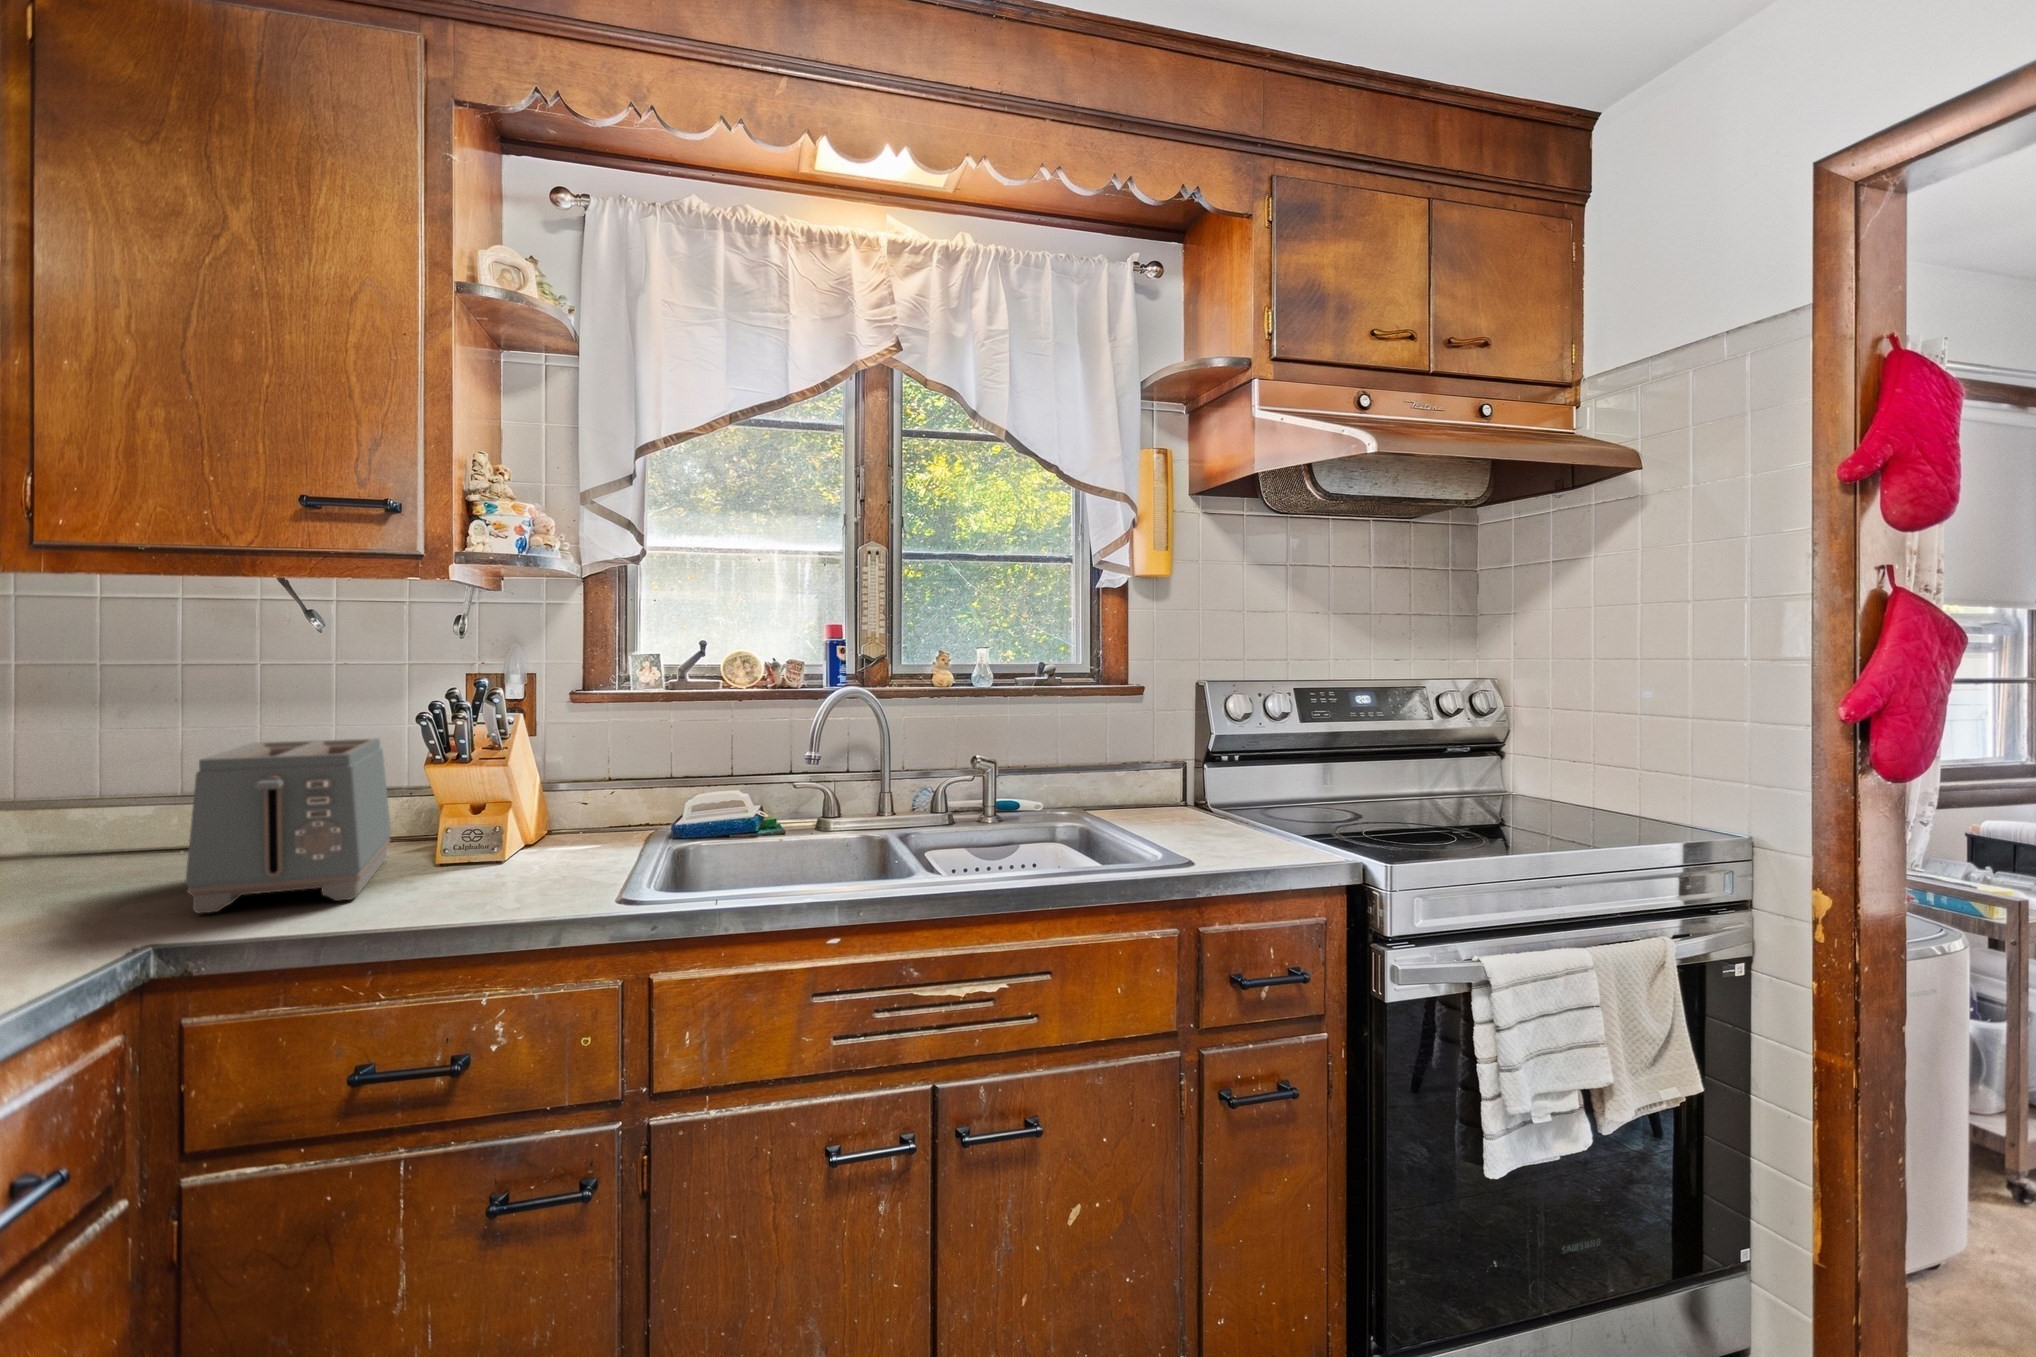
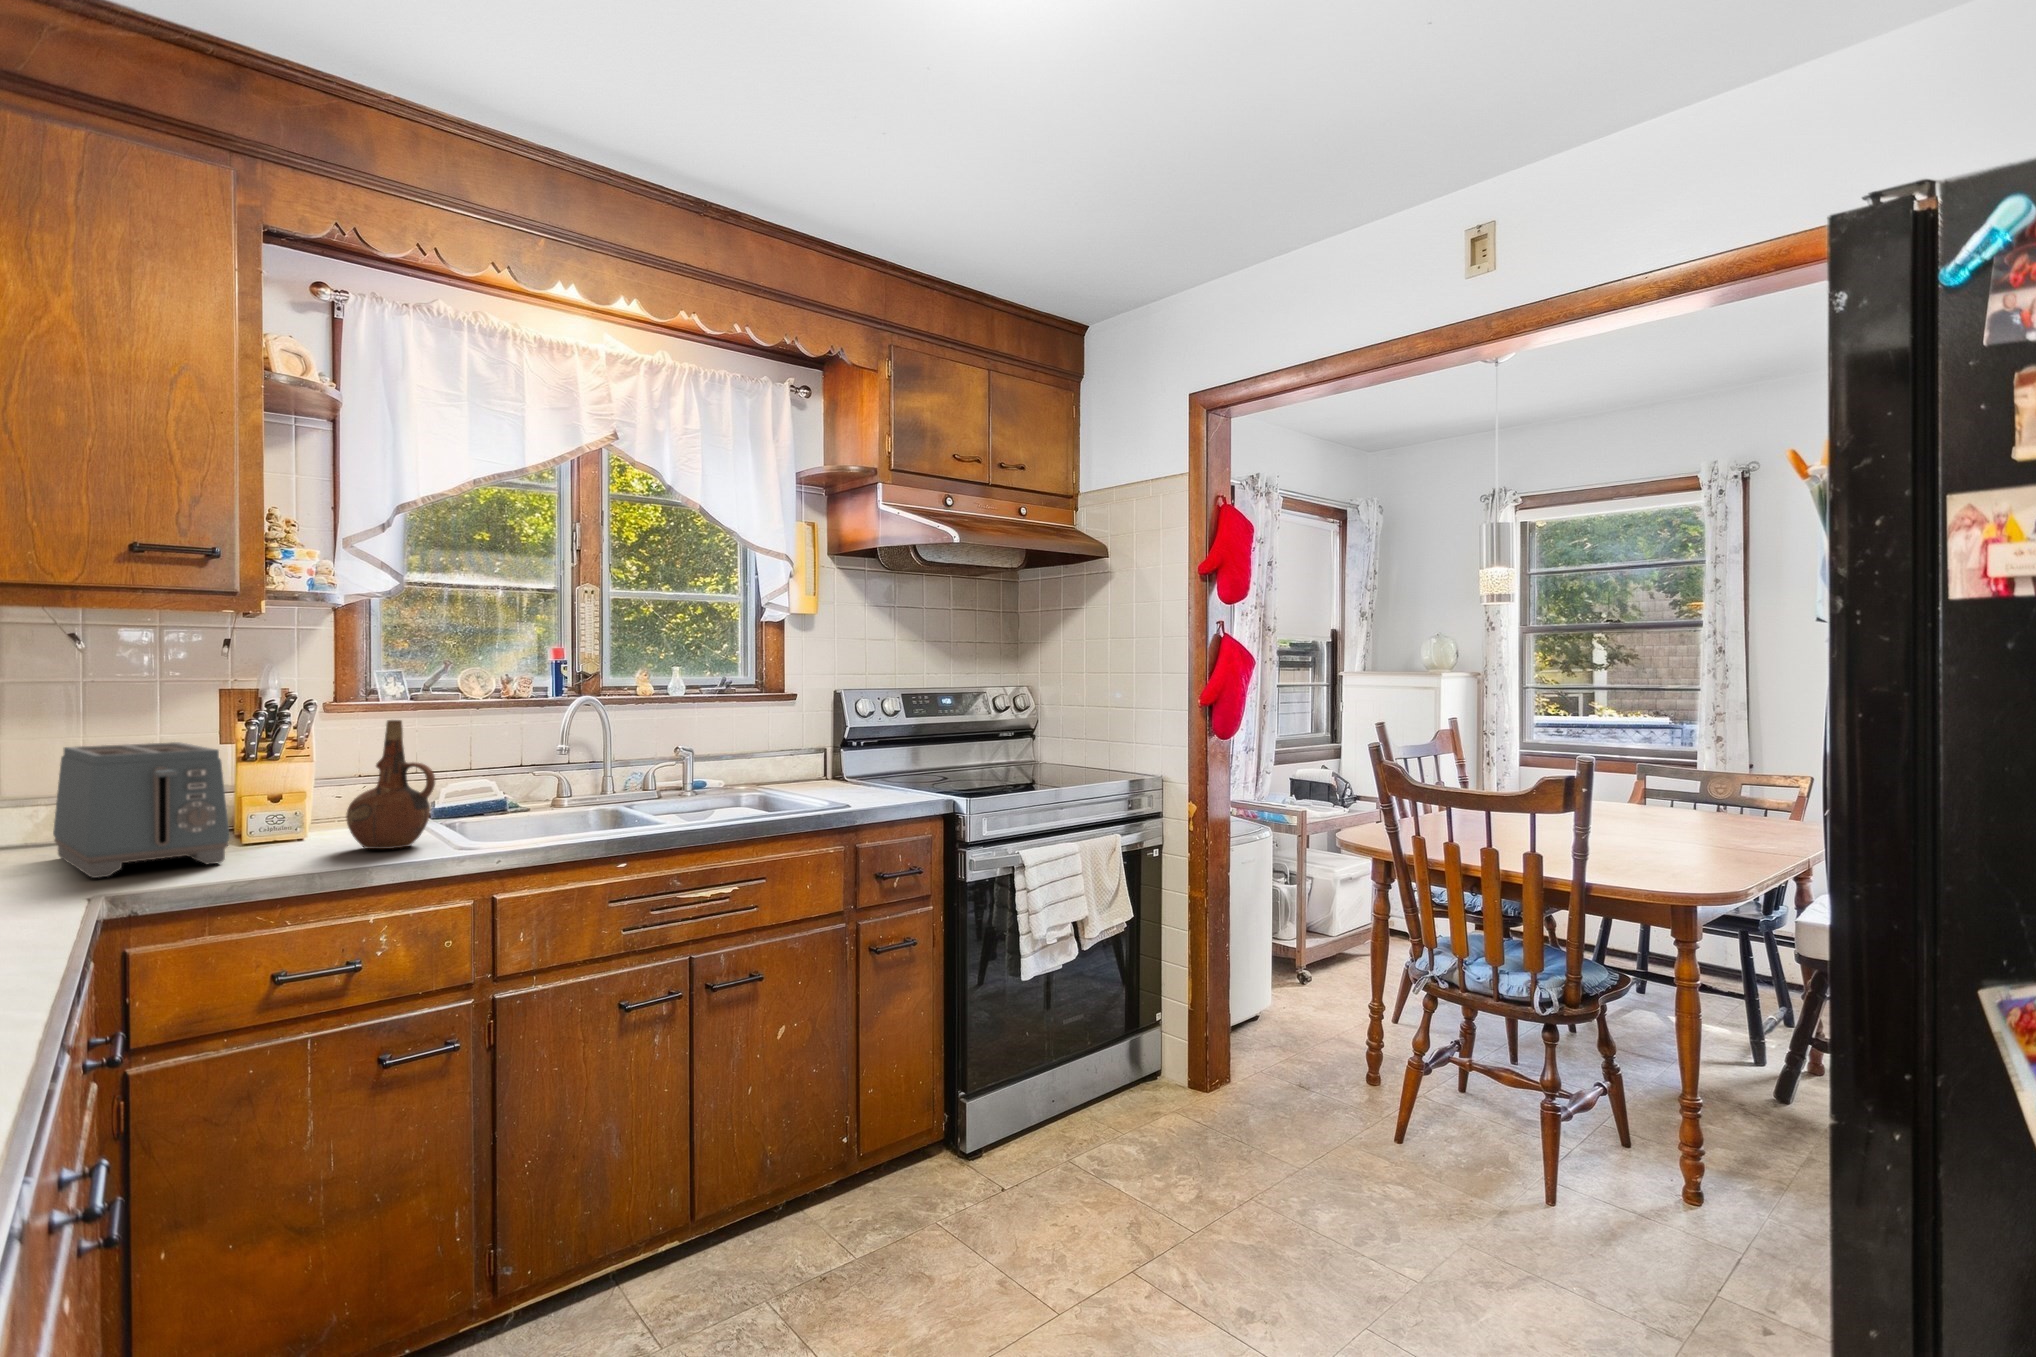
ceramic pitcher: none [499,719,606,894] -> present [346,720,435,849]

